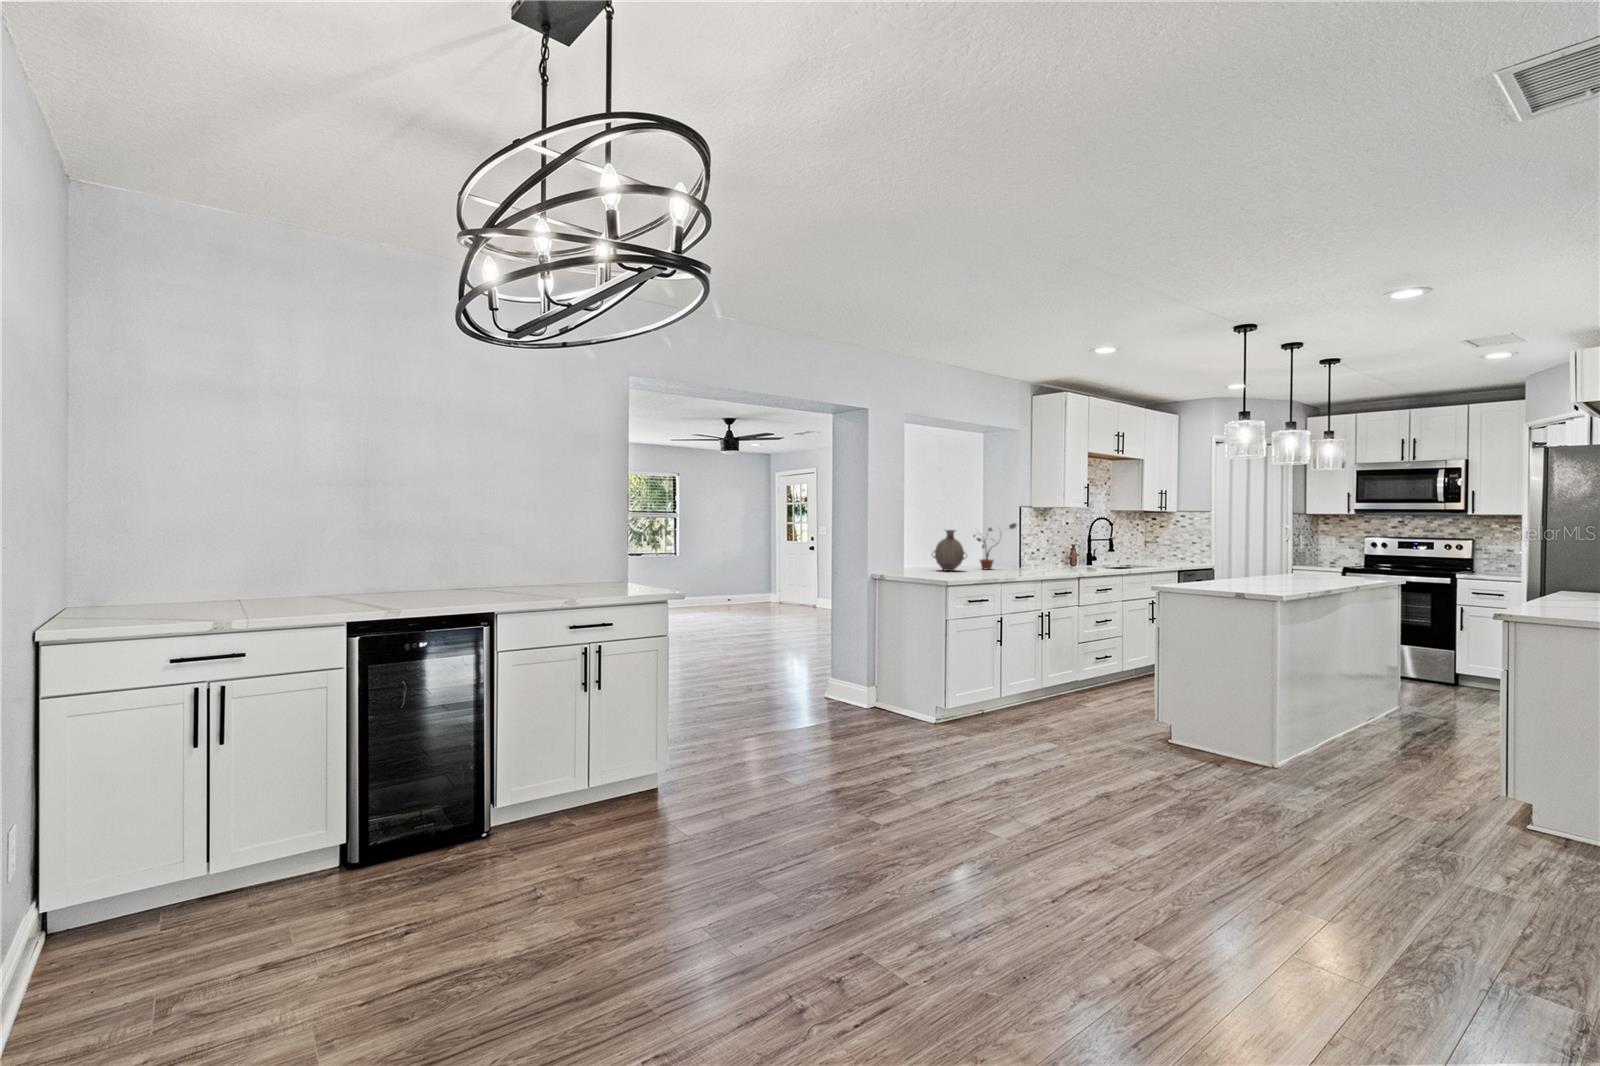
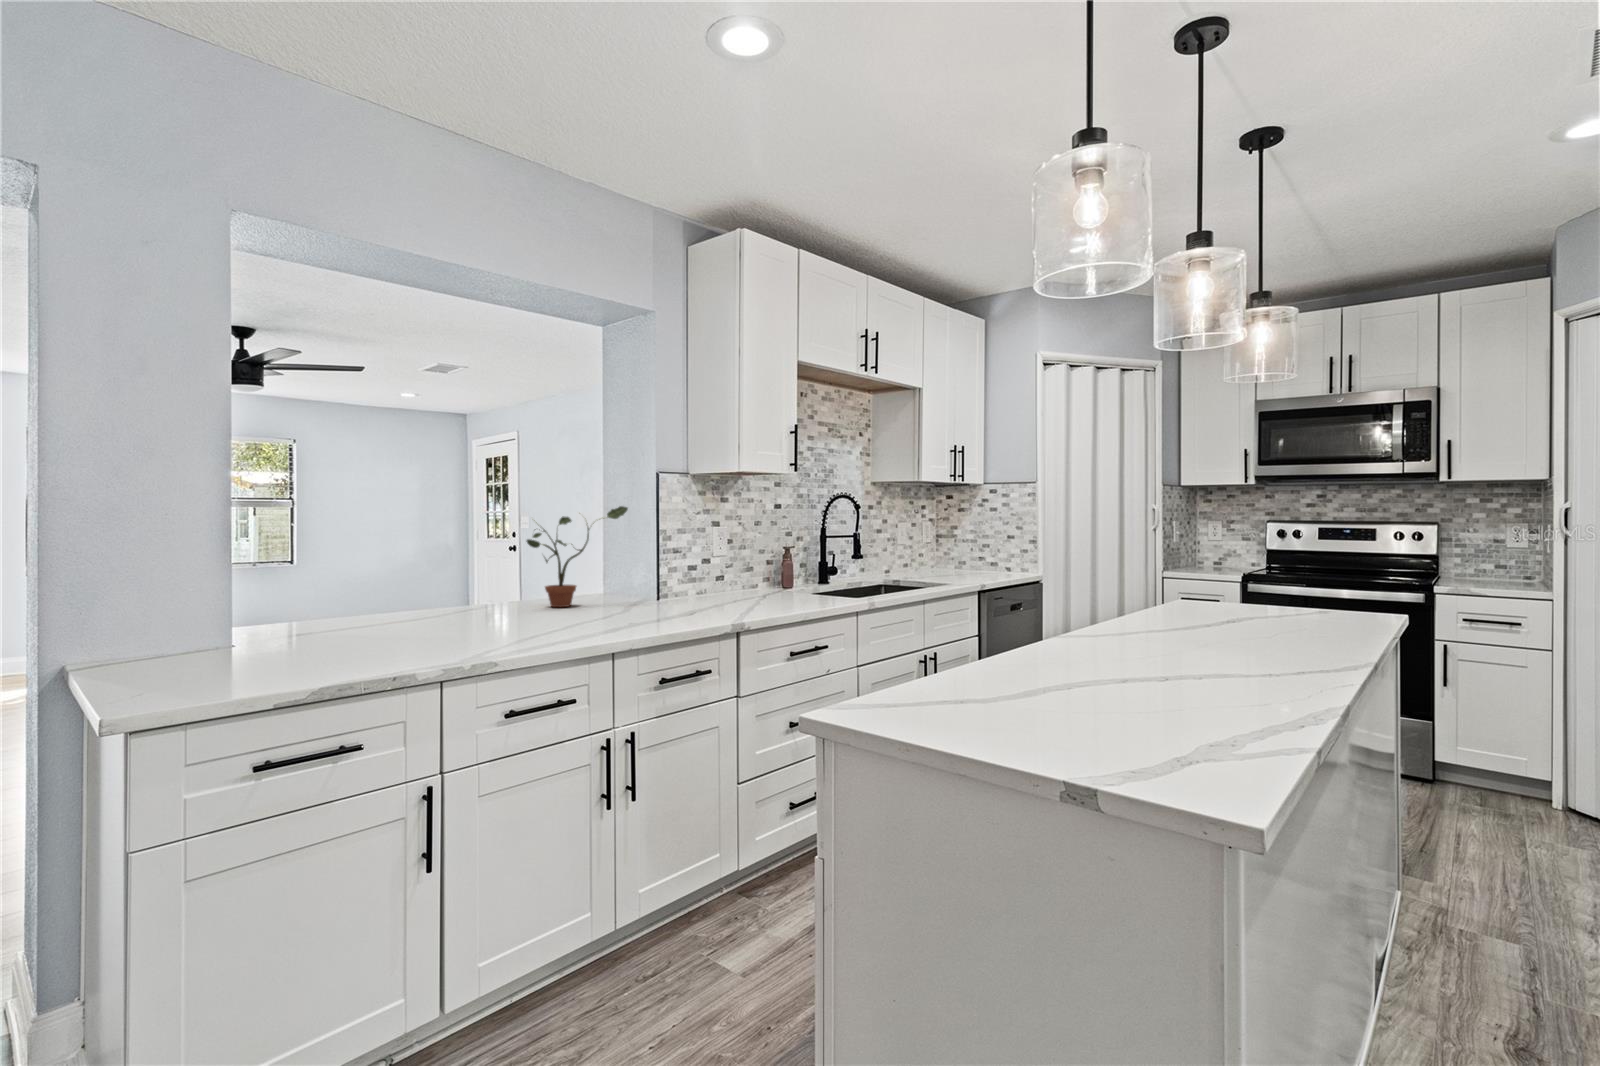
vase: present [934,530,966,571] -> none [411,523,491,617]

